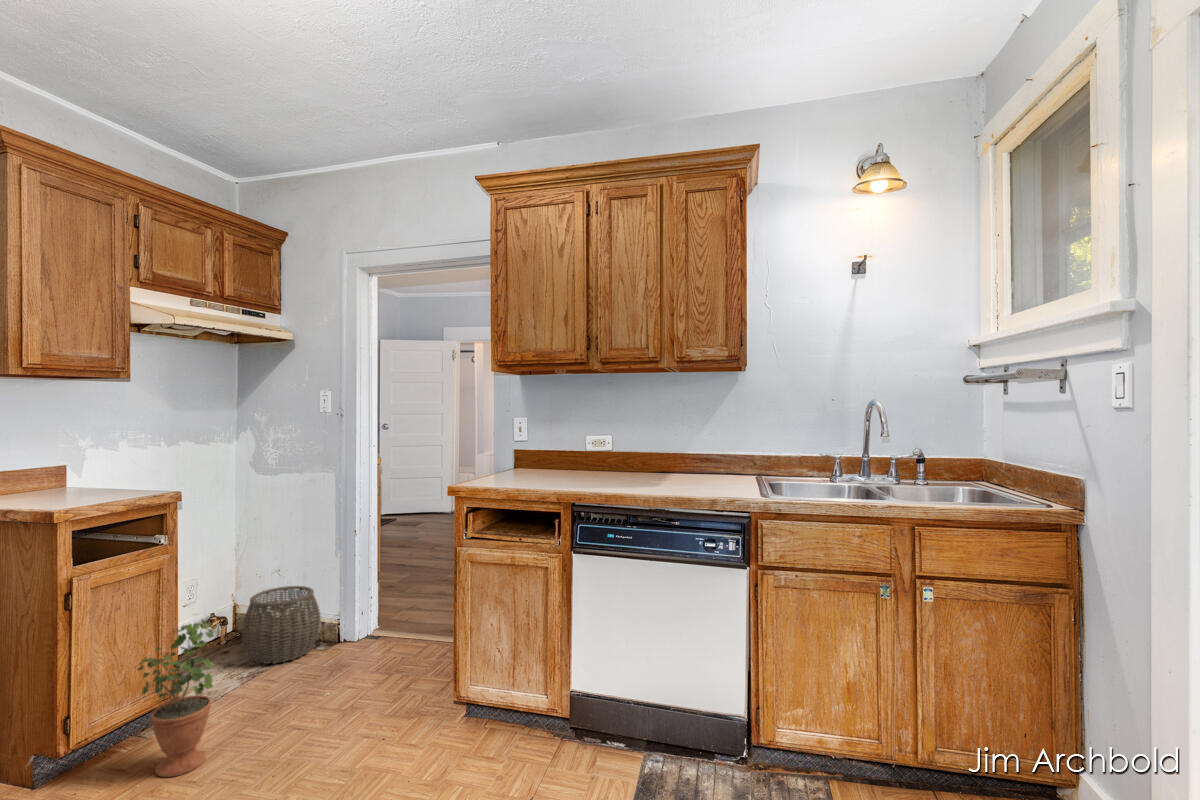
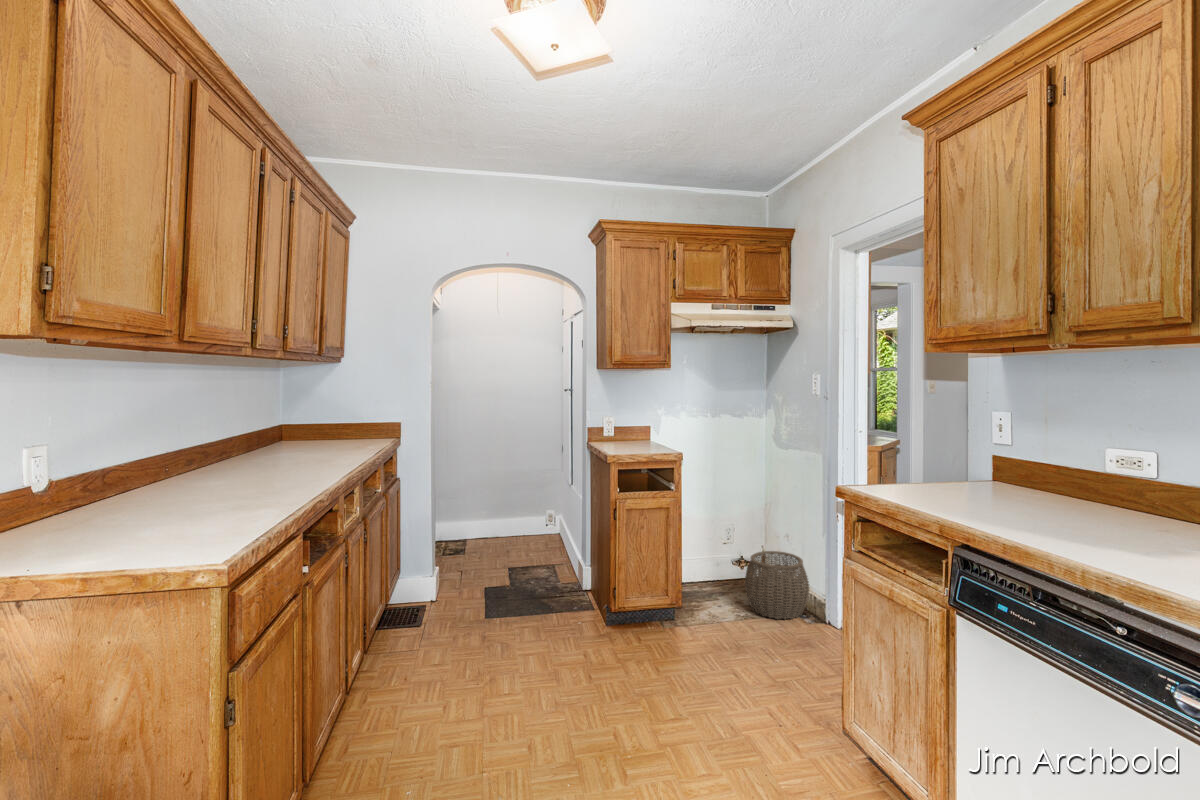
potted plant: present [138,620,214,777] -> none [628,552,678,666]

